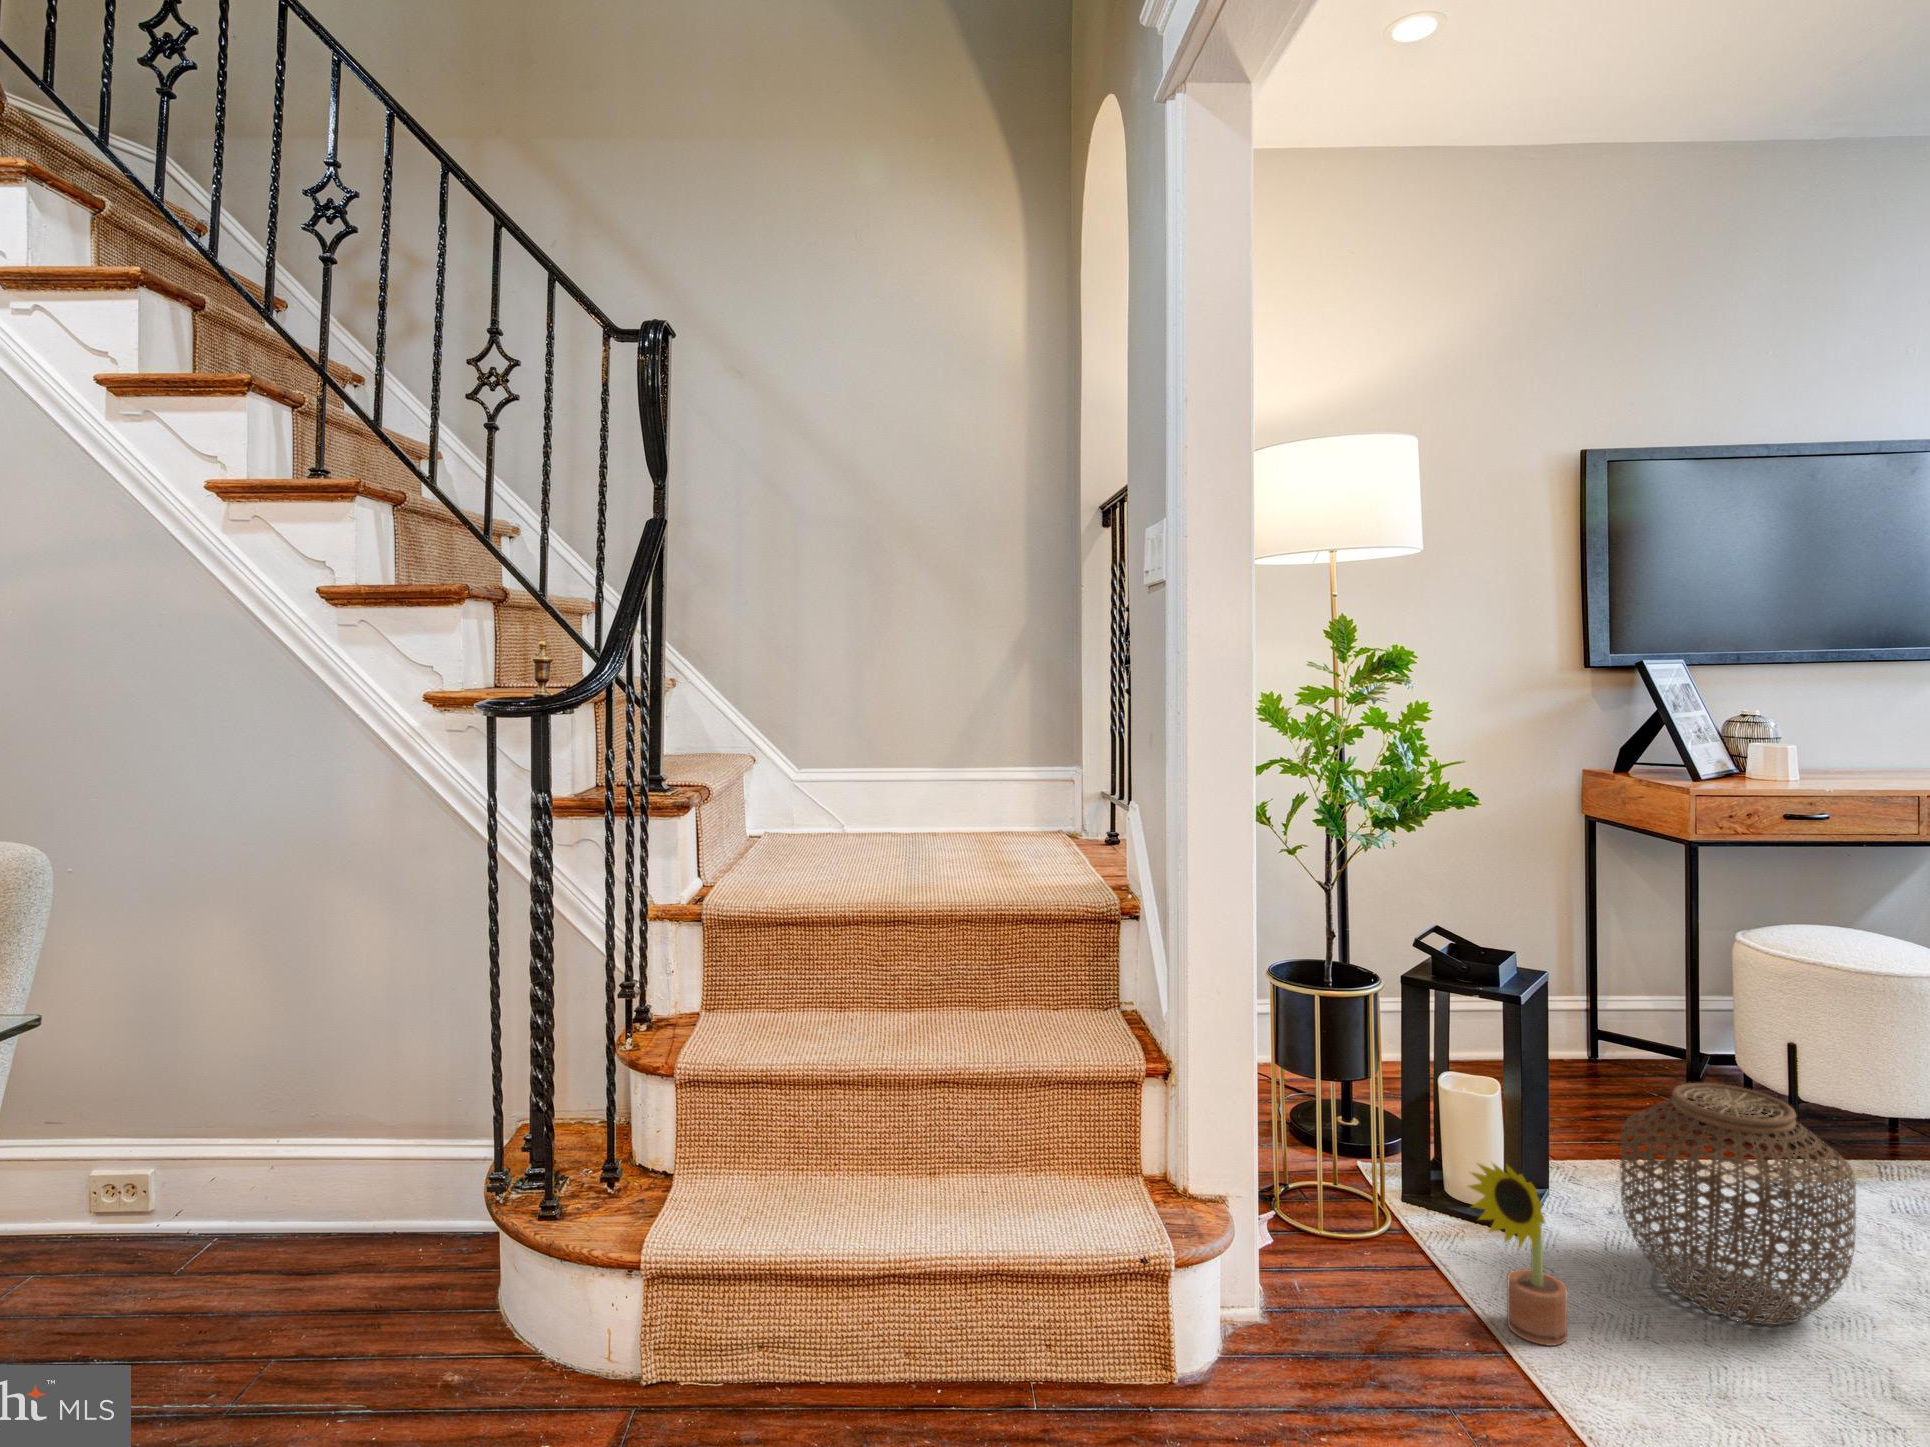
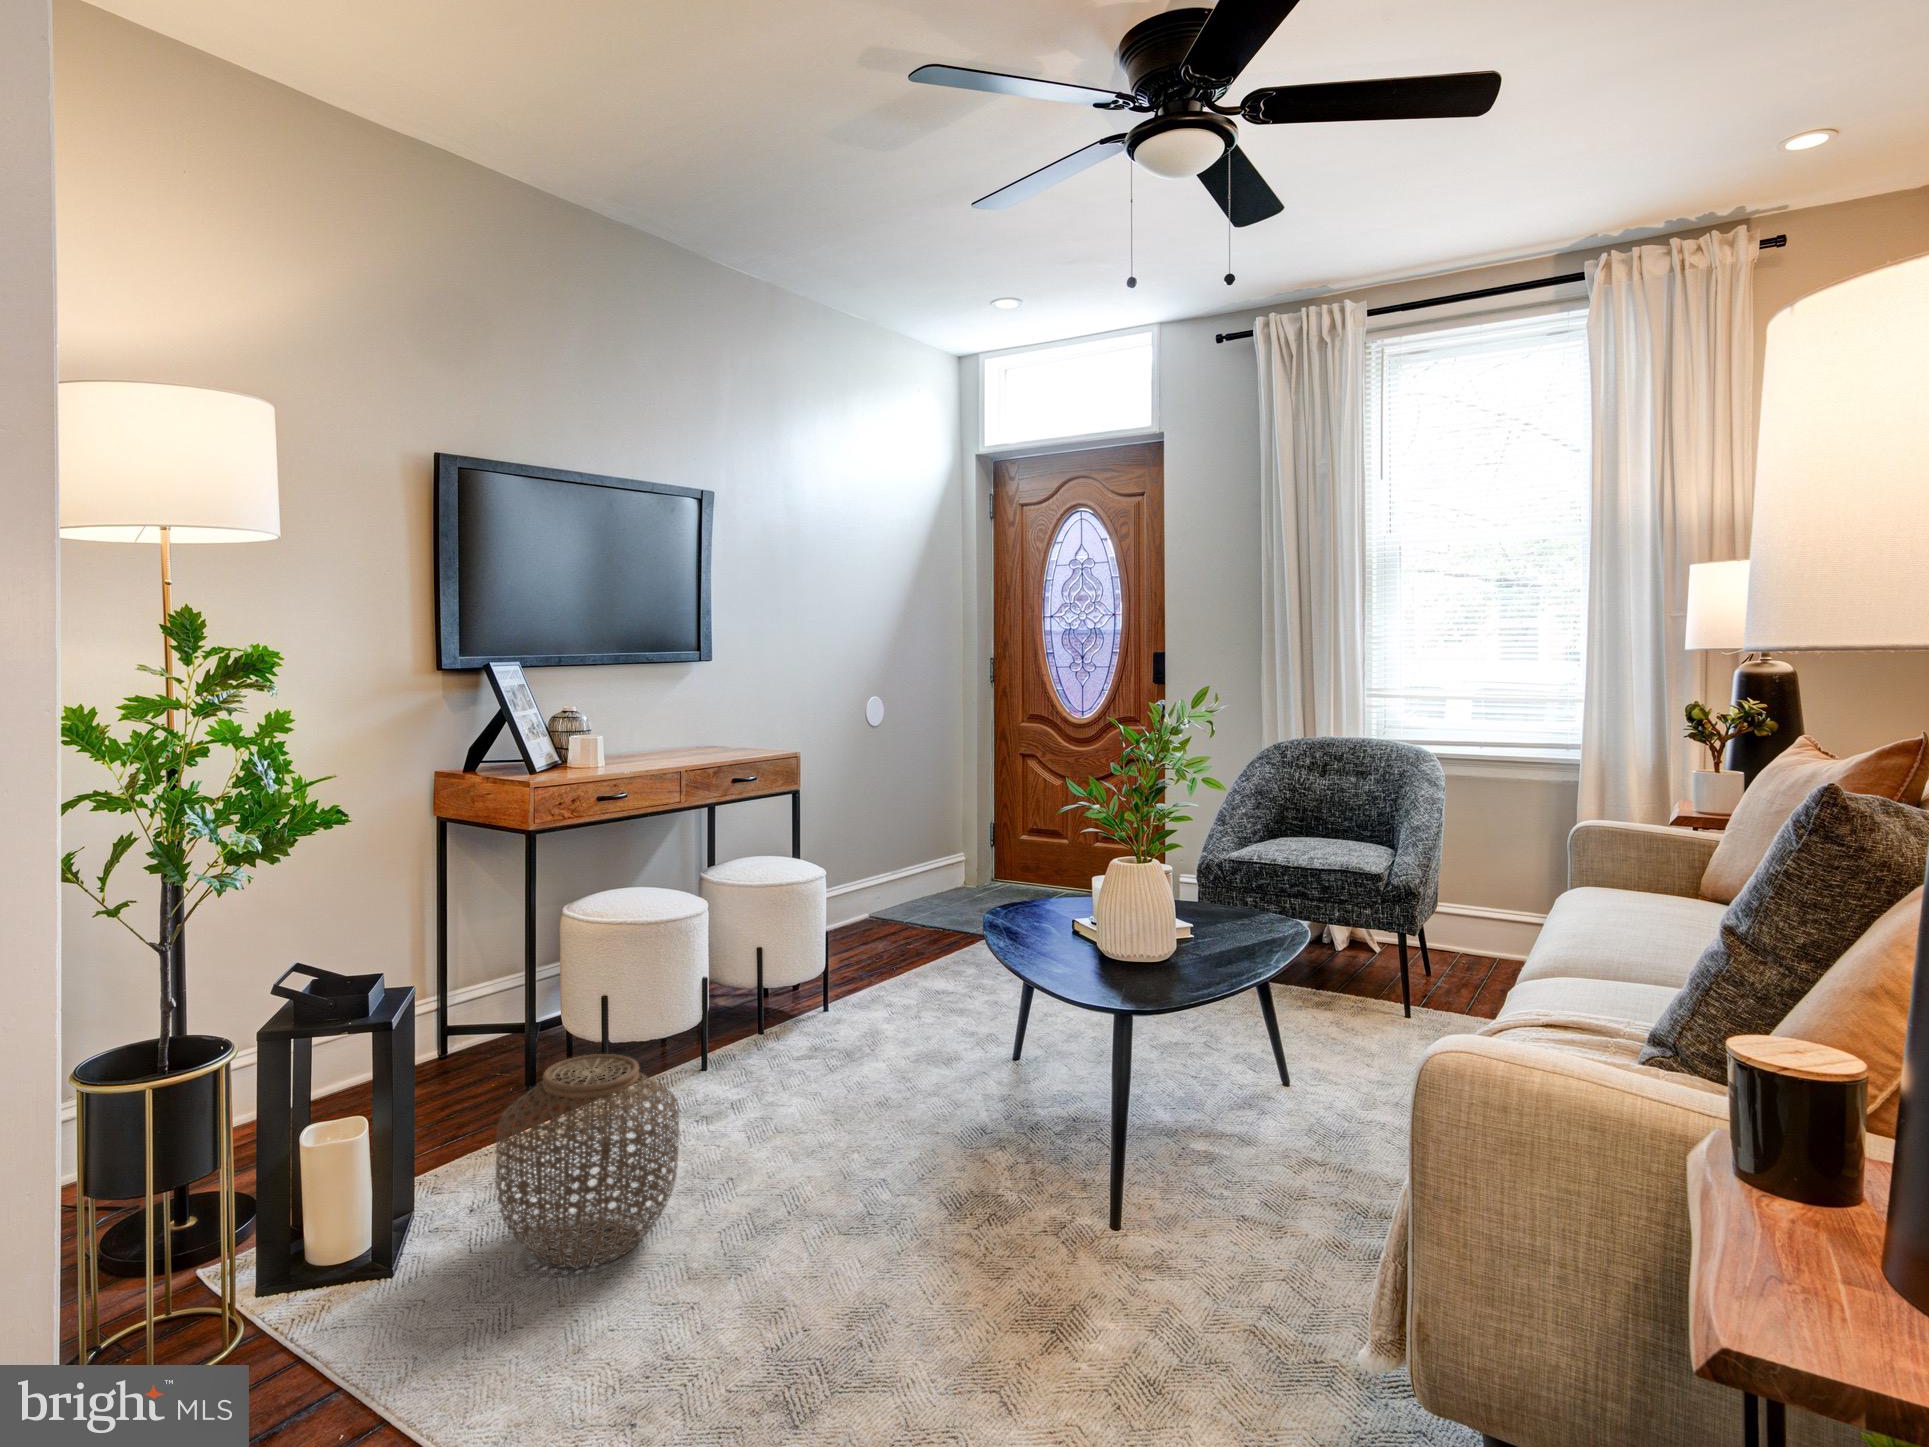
decorative plant: present [1468,1164,1567,1345] -> none [355,1211,460,1387]

